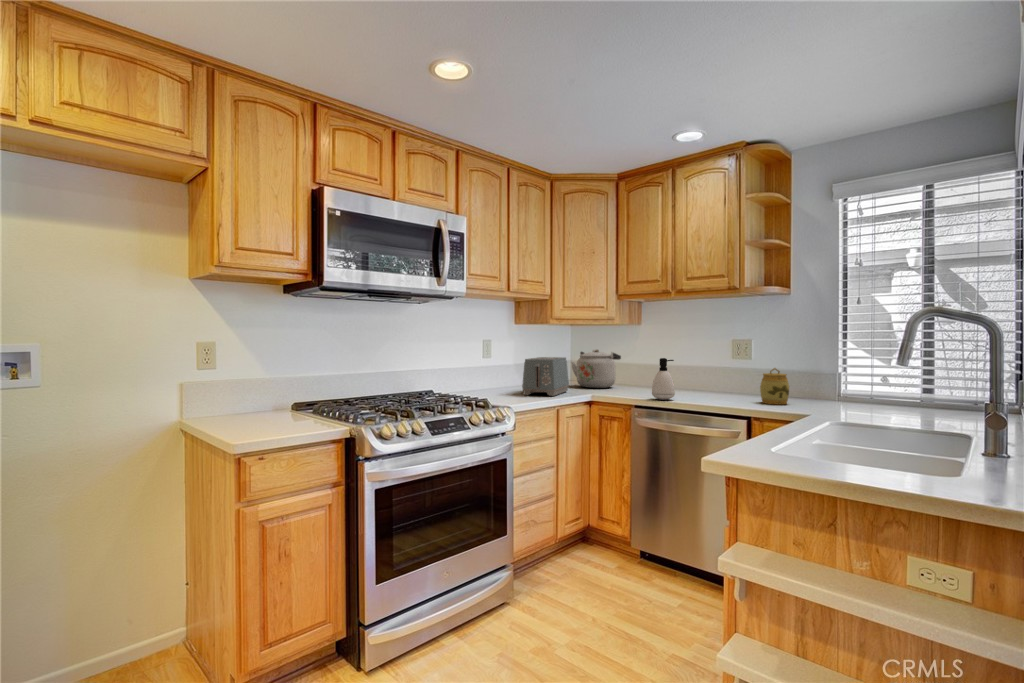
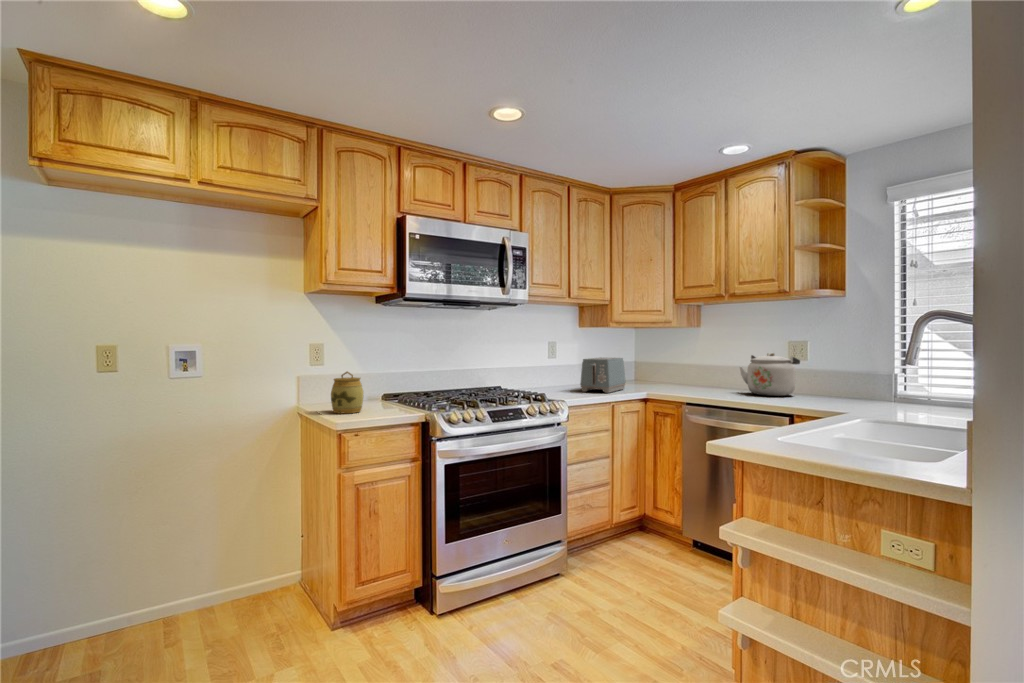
kettle: present [571,349,621,388] -> present [740,353,800,396]
soap dispenser: present [652,358,675,400] -> none [701,358,723,397]
jar: present [760,368,789,404] -> present [331,372,363,414]

